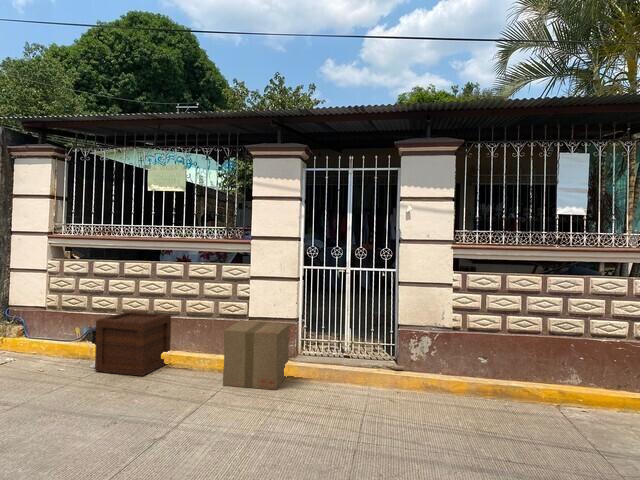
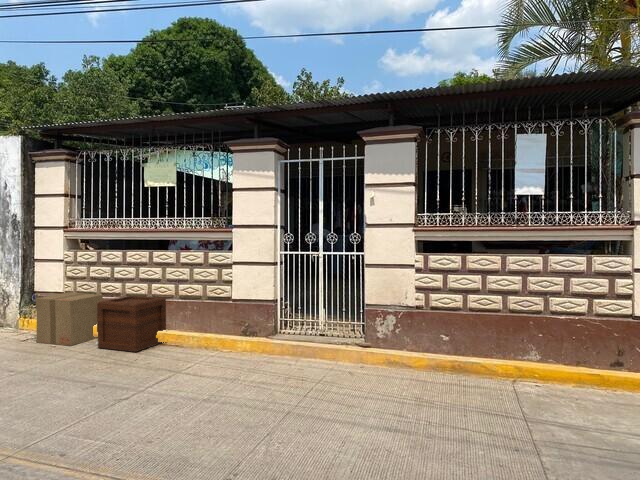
cardboard box: present [223,320,290,390] -> present [36,292,103,346]

